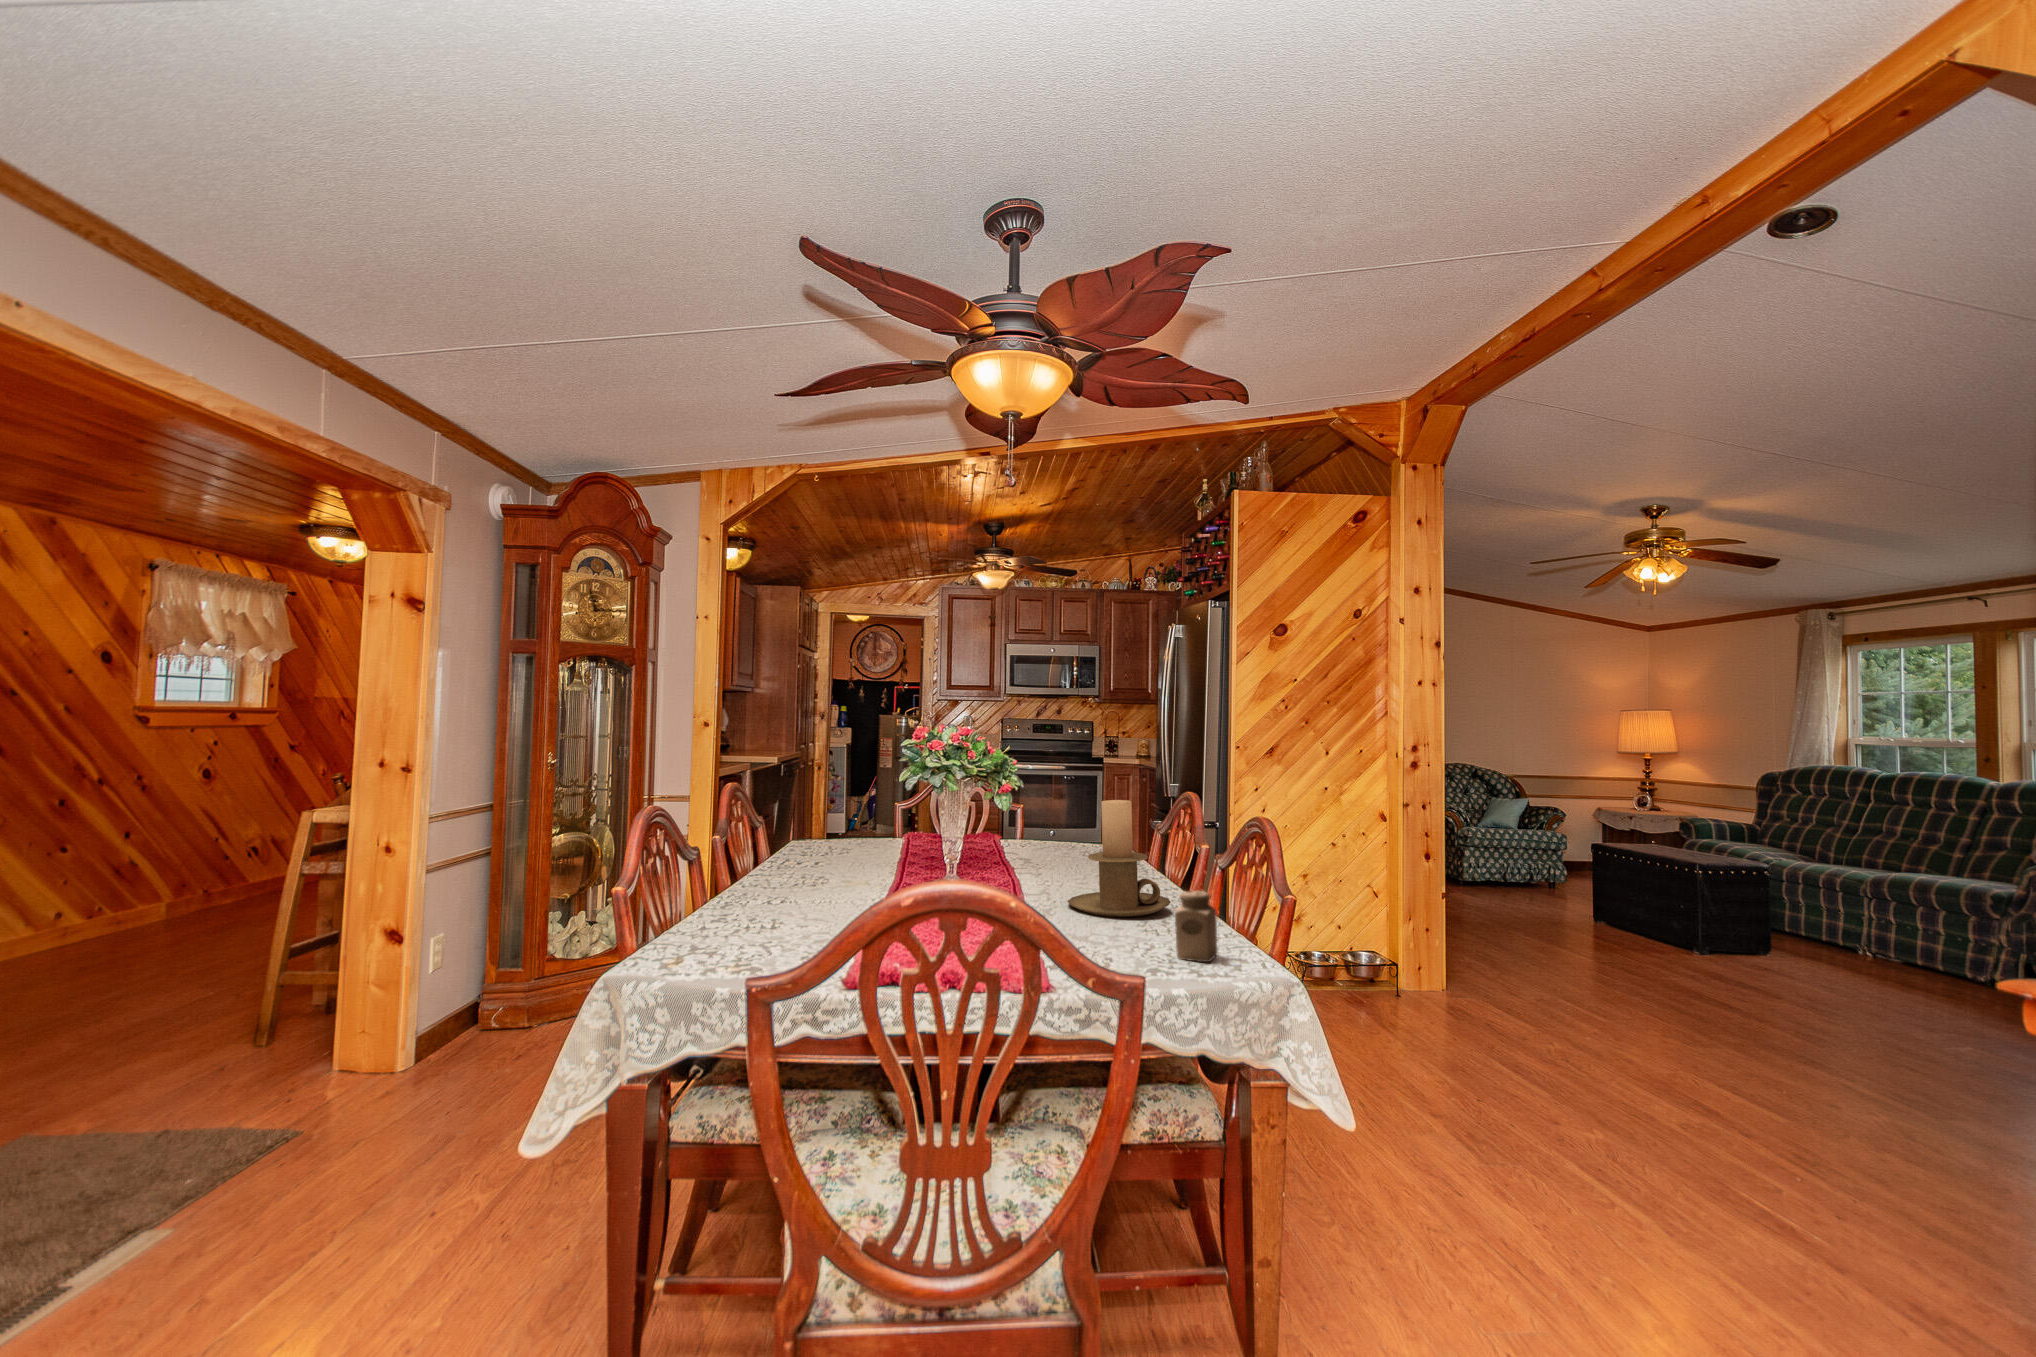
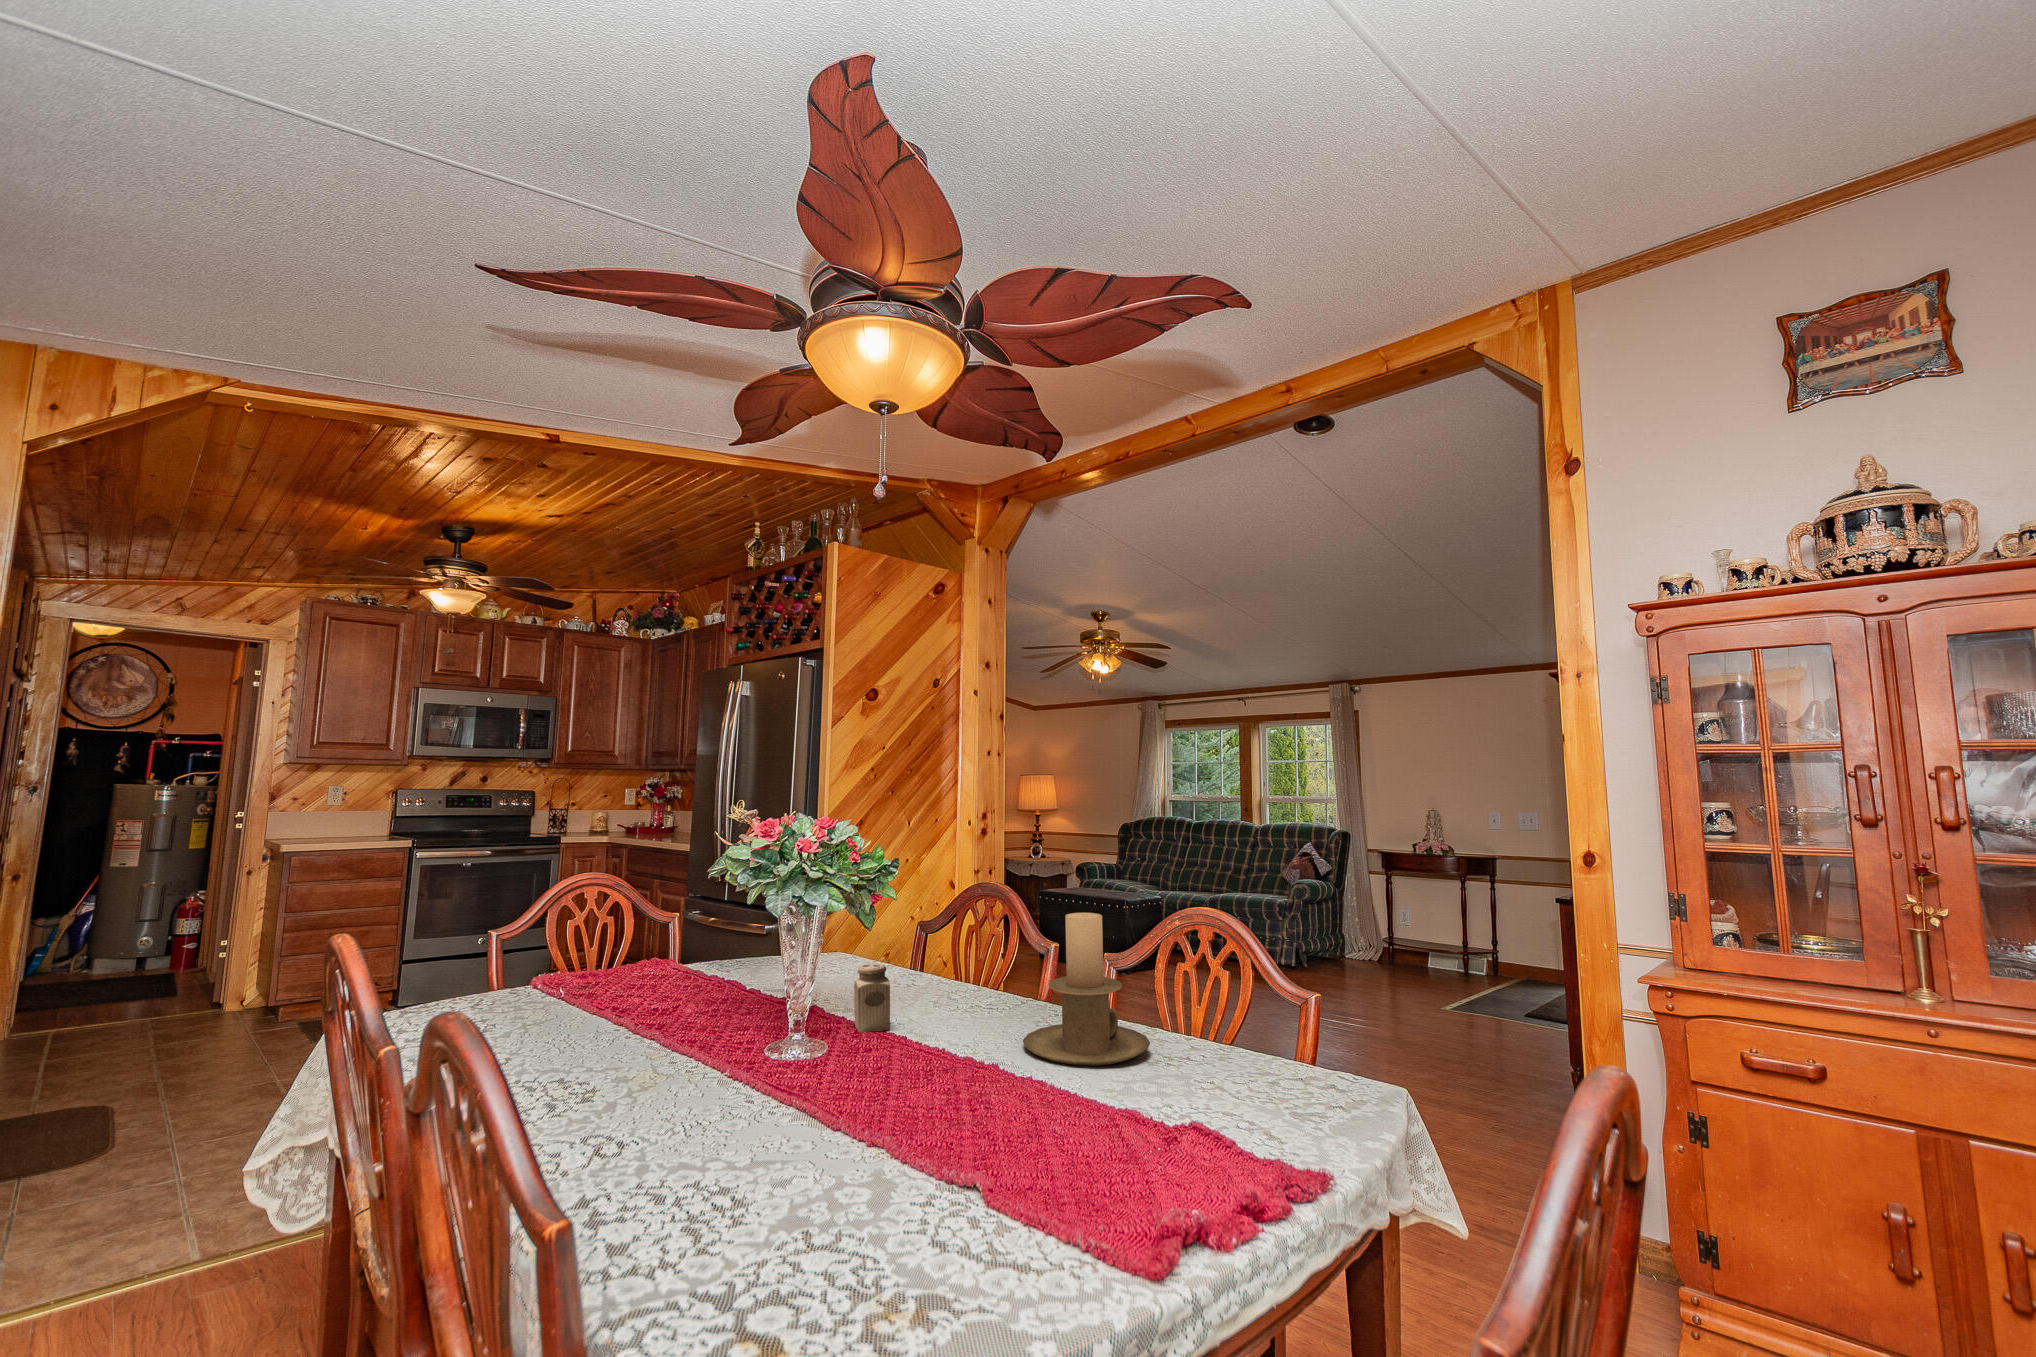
salt shaker: present [1175,891,1217,962] -> present [854,964,890,1032]

